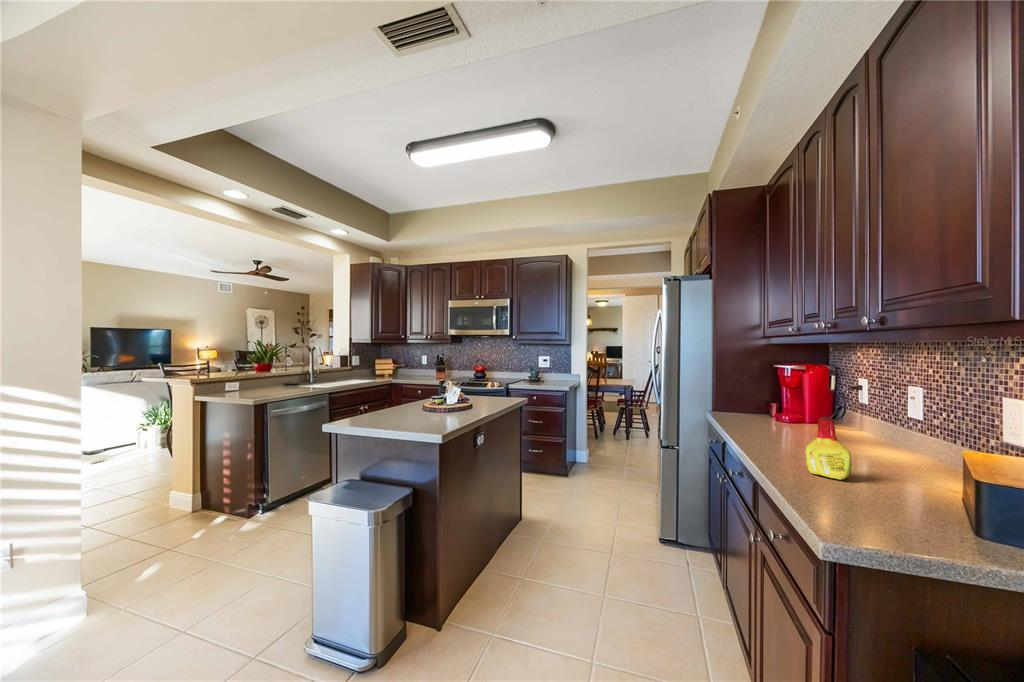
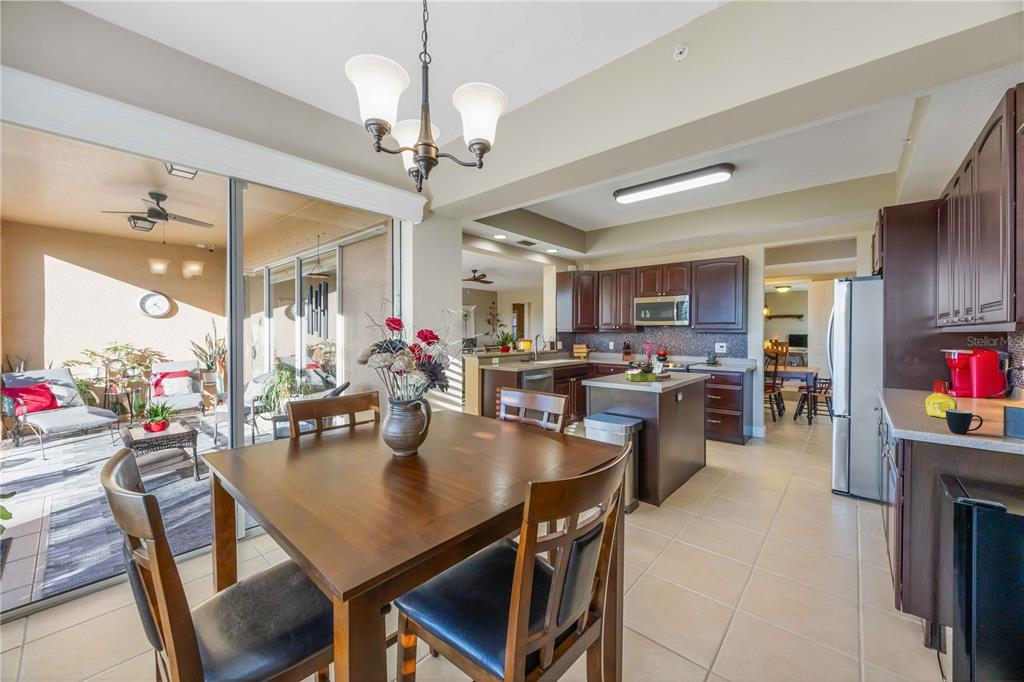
flower arrangement: none [396,353,444,422] -> present [625,340,656,381]
mug: none [886,485,950,538] -> present [946,409,983,434]

